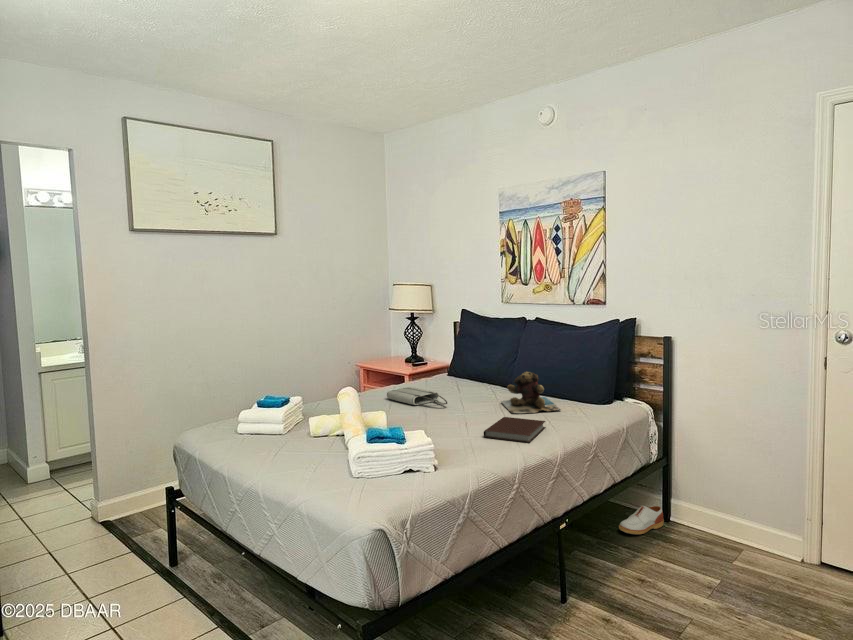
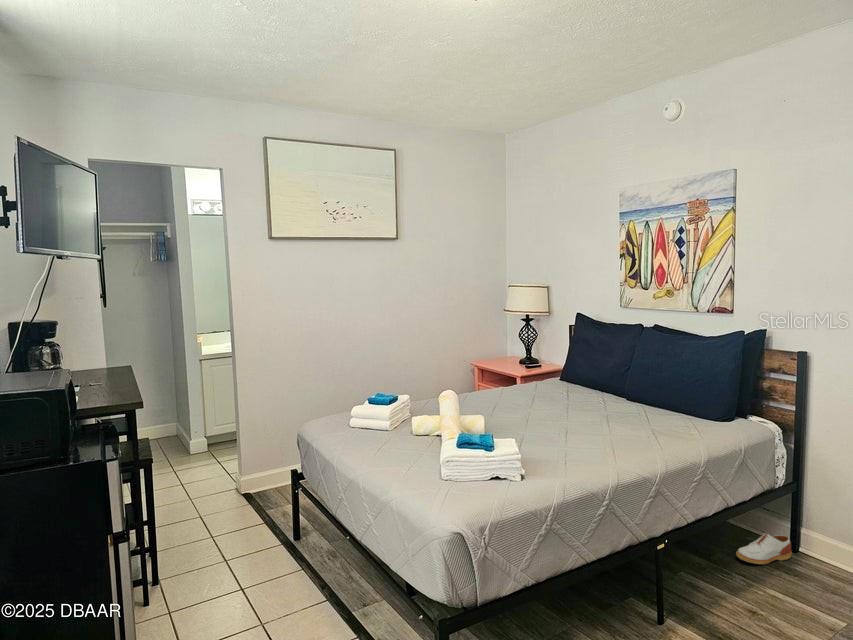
teddy bear: present [502,372,561,413] -> none [608,382,672,426]
tote bag: present [387,387,447,406] -> none [493,390,552,411]
notebook: present [484,417,546,443] -> none [581,428,650,458]

